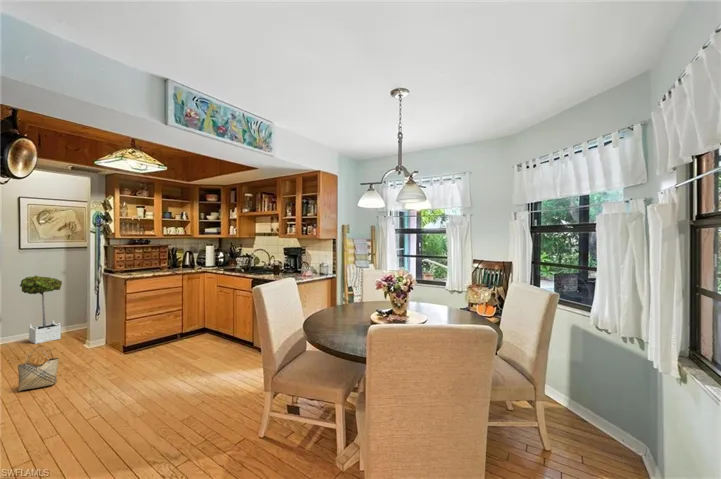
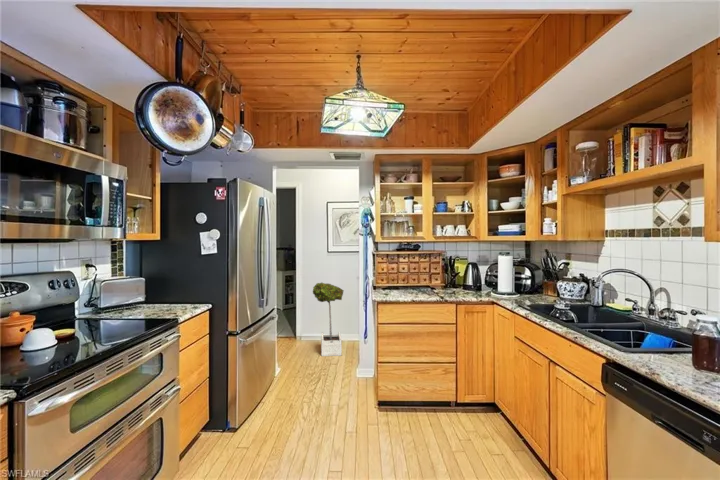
woven basket: present [18,346,59,391] -> none [248,387,286,451]

